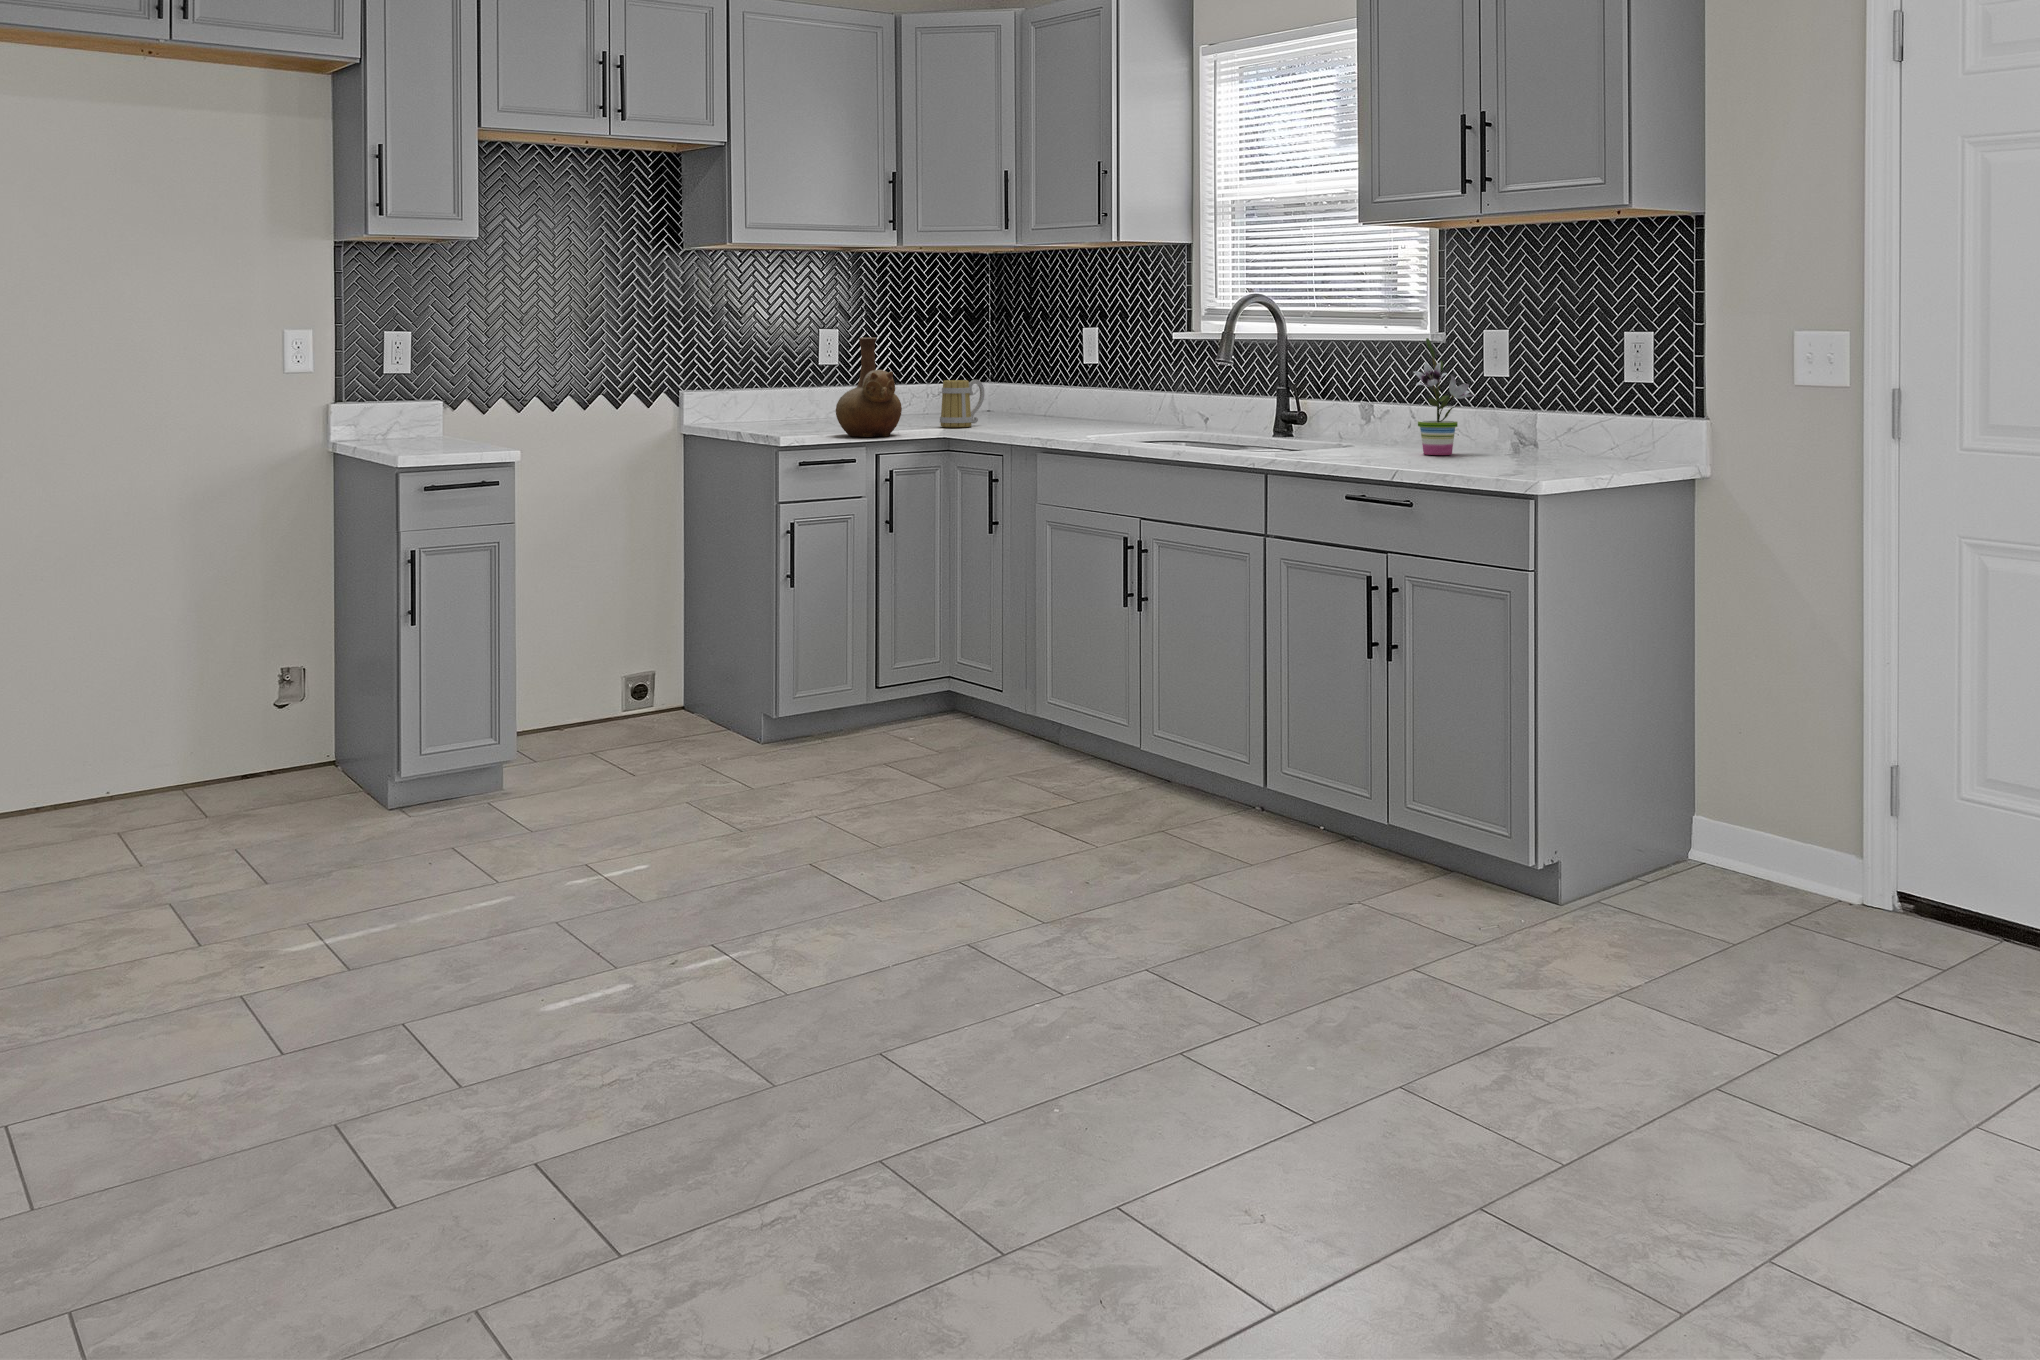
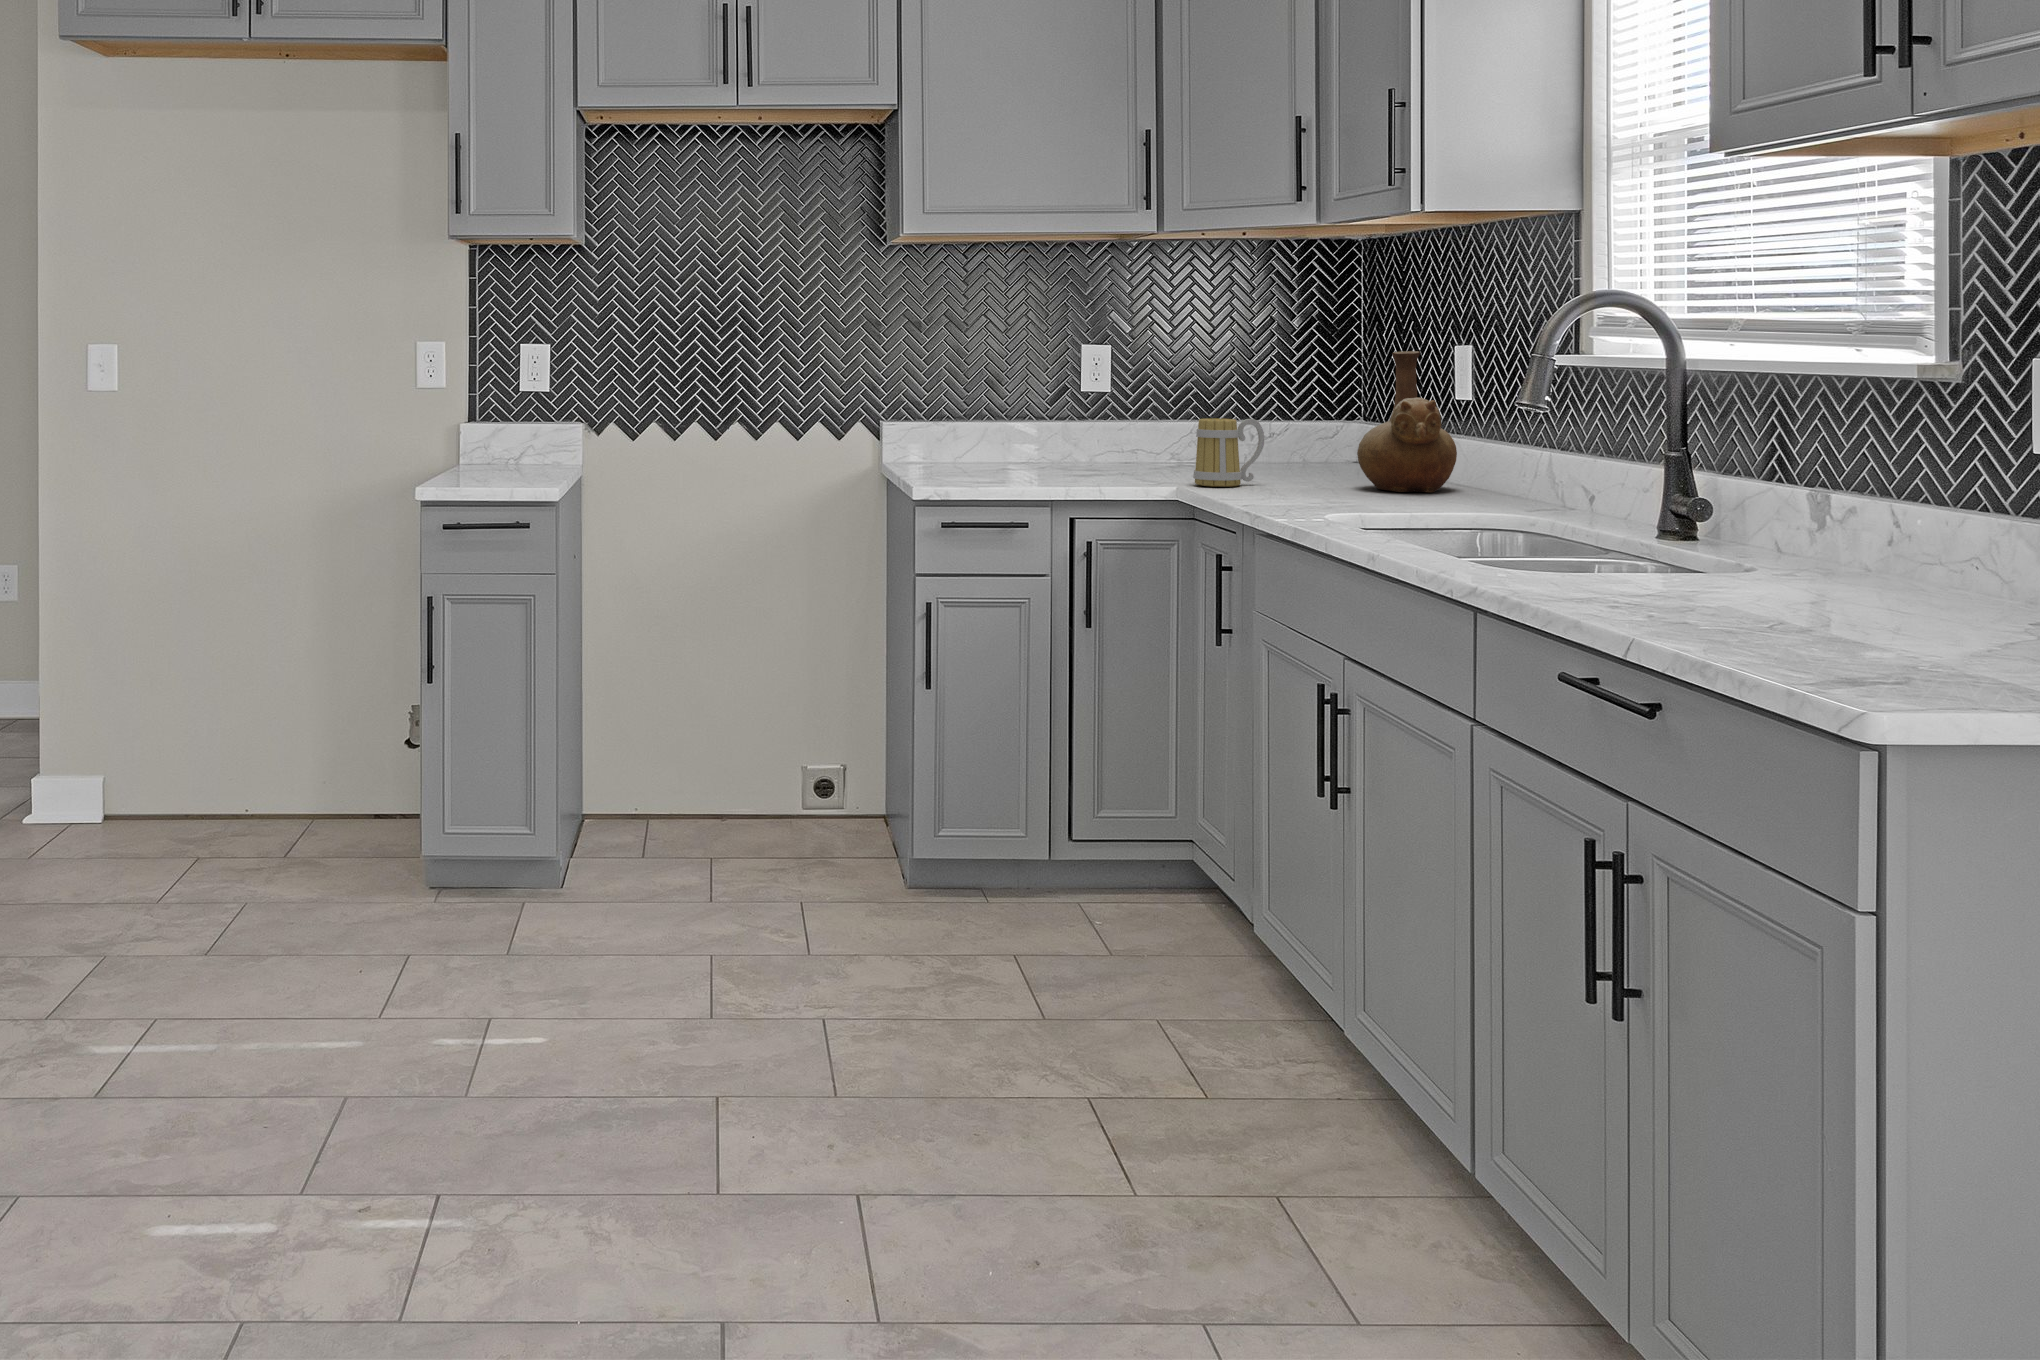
vase: present [836,337,902,437] -> present [1357,351,1457,492]
potted plant: present [1413,338,1475,455] -> none [1822,372,1987,611]

